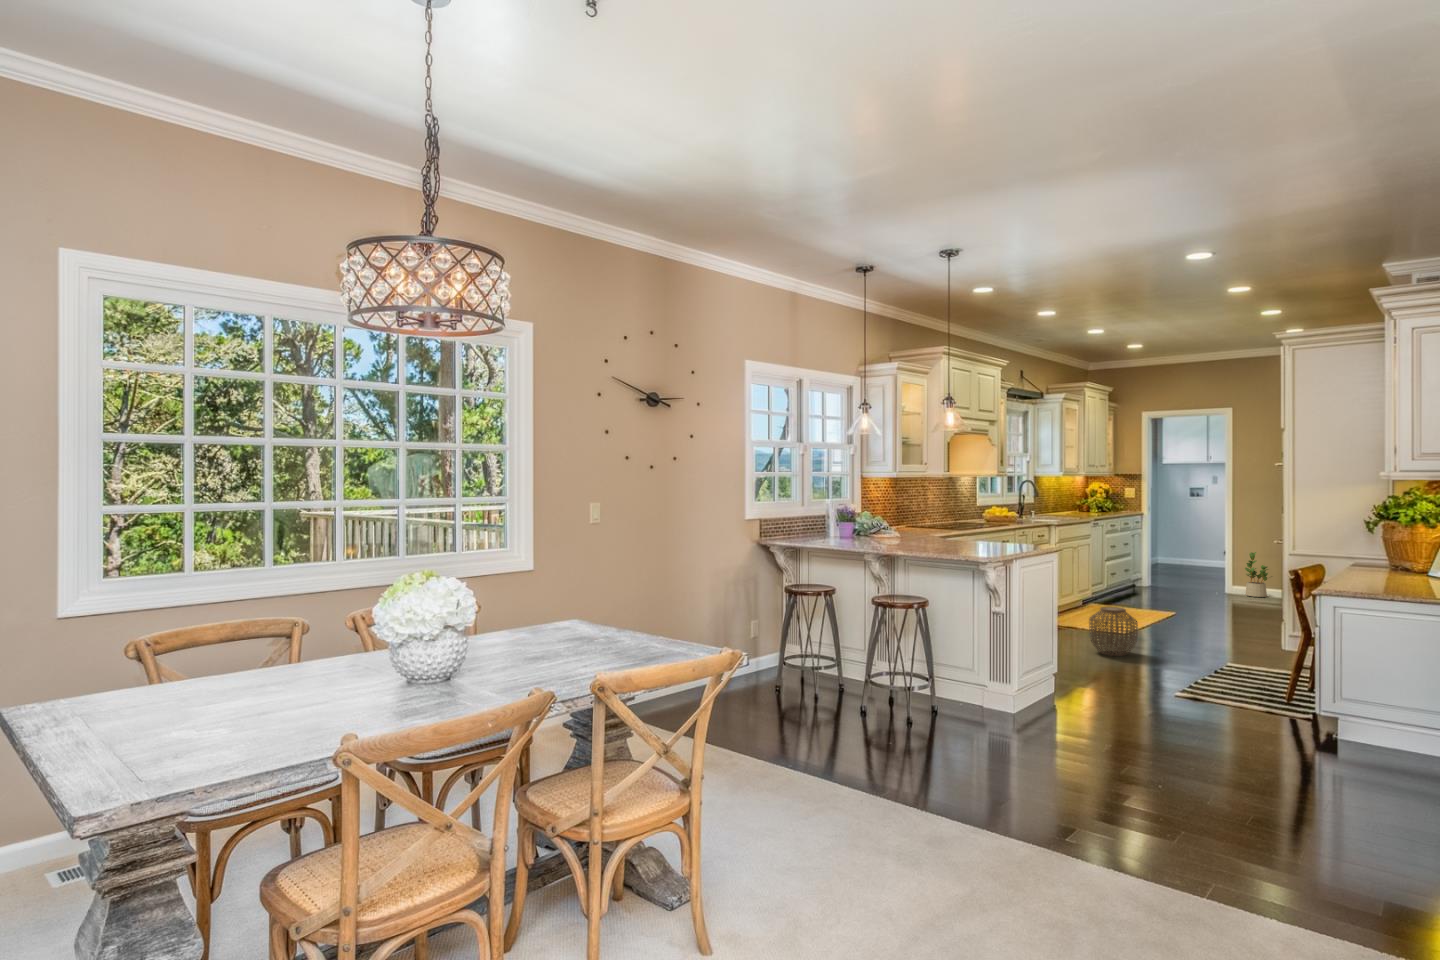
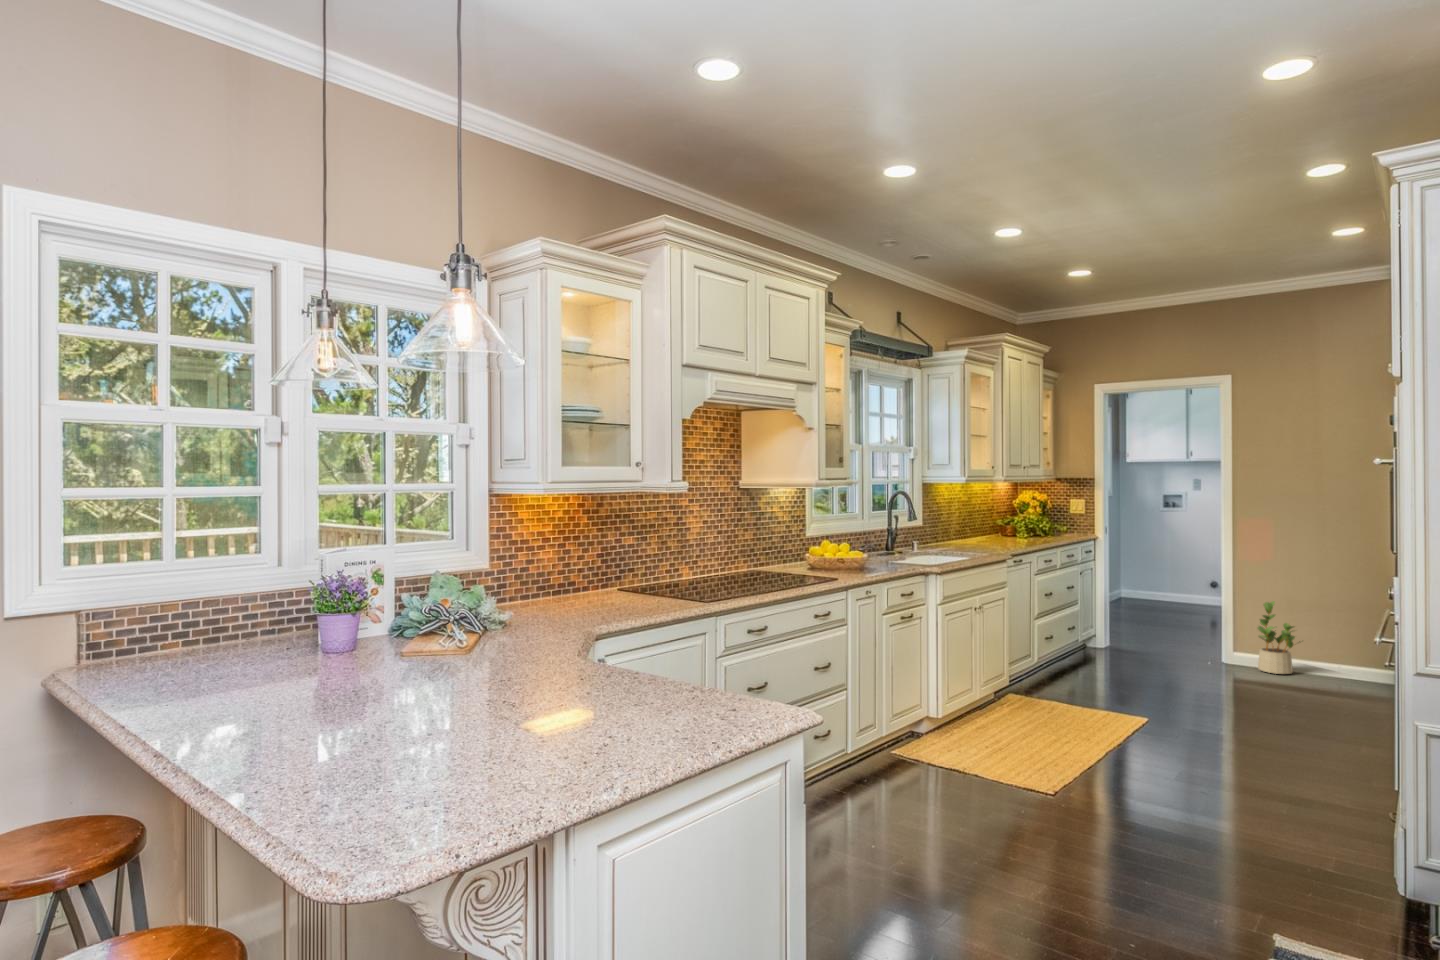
woven basket: present [1089,607,1138,656] -> none [957,791,1068,924]

